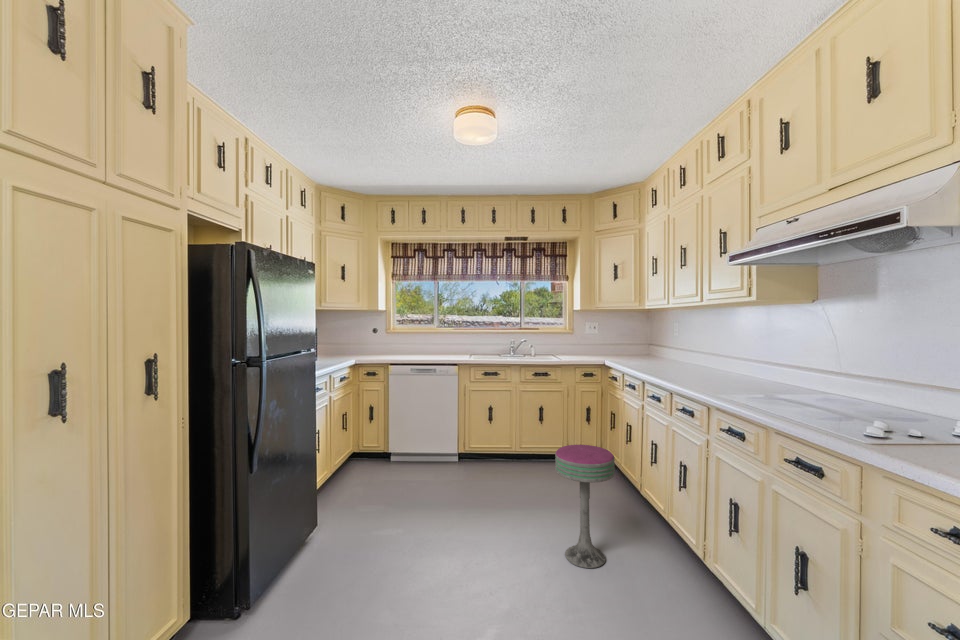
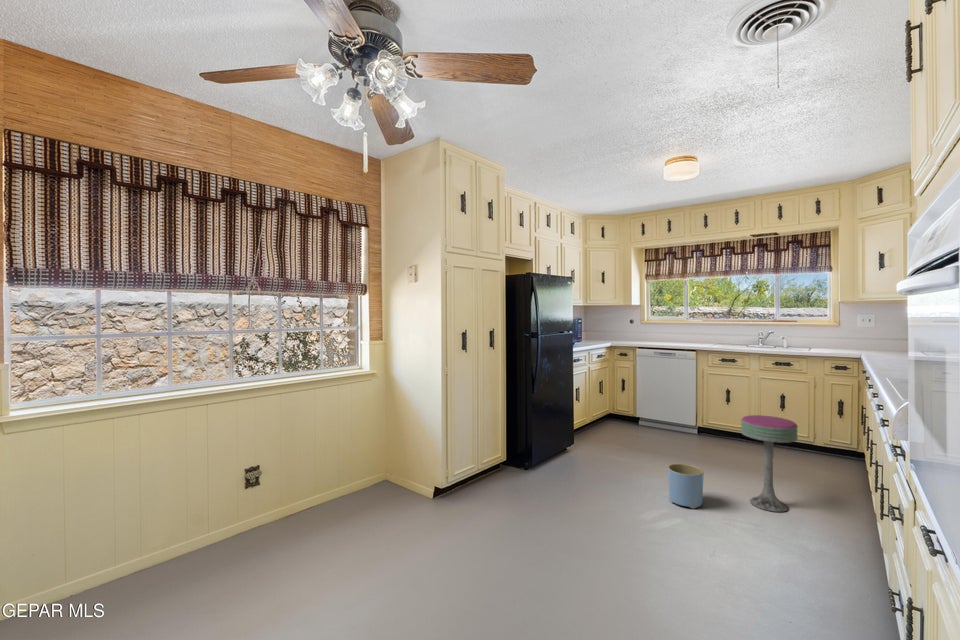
planter: none [483,534,530,605] -> present [668,463,704,509]

